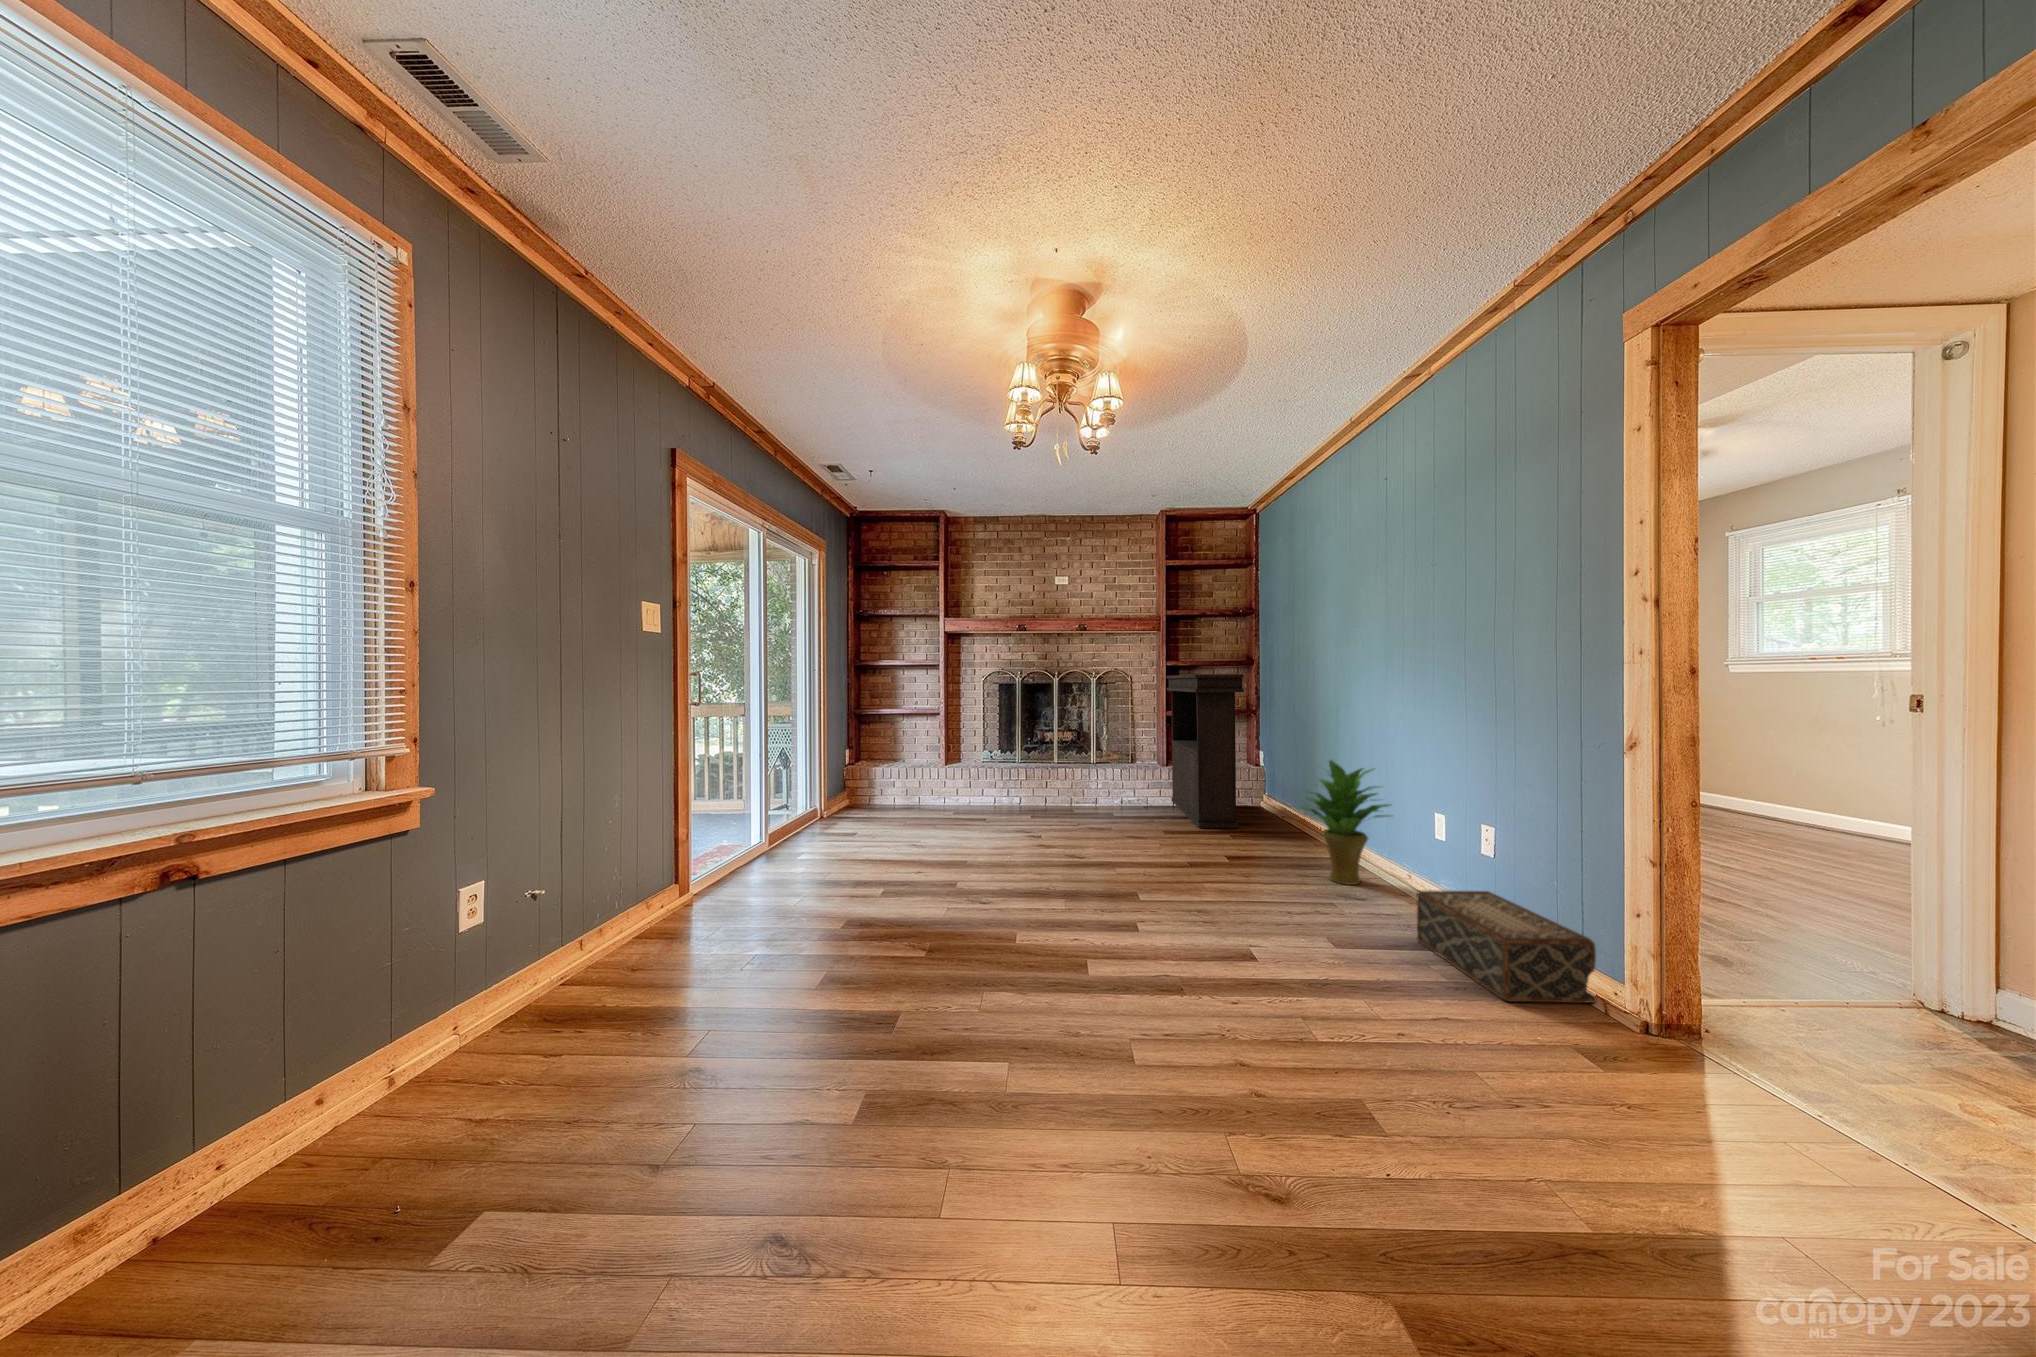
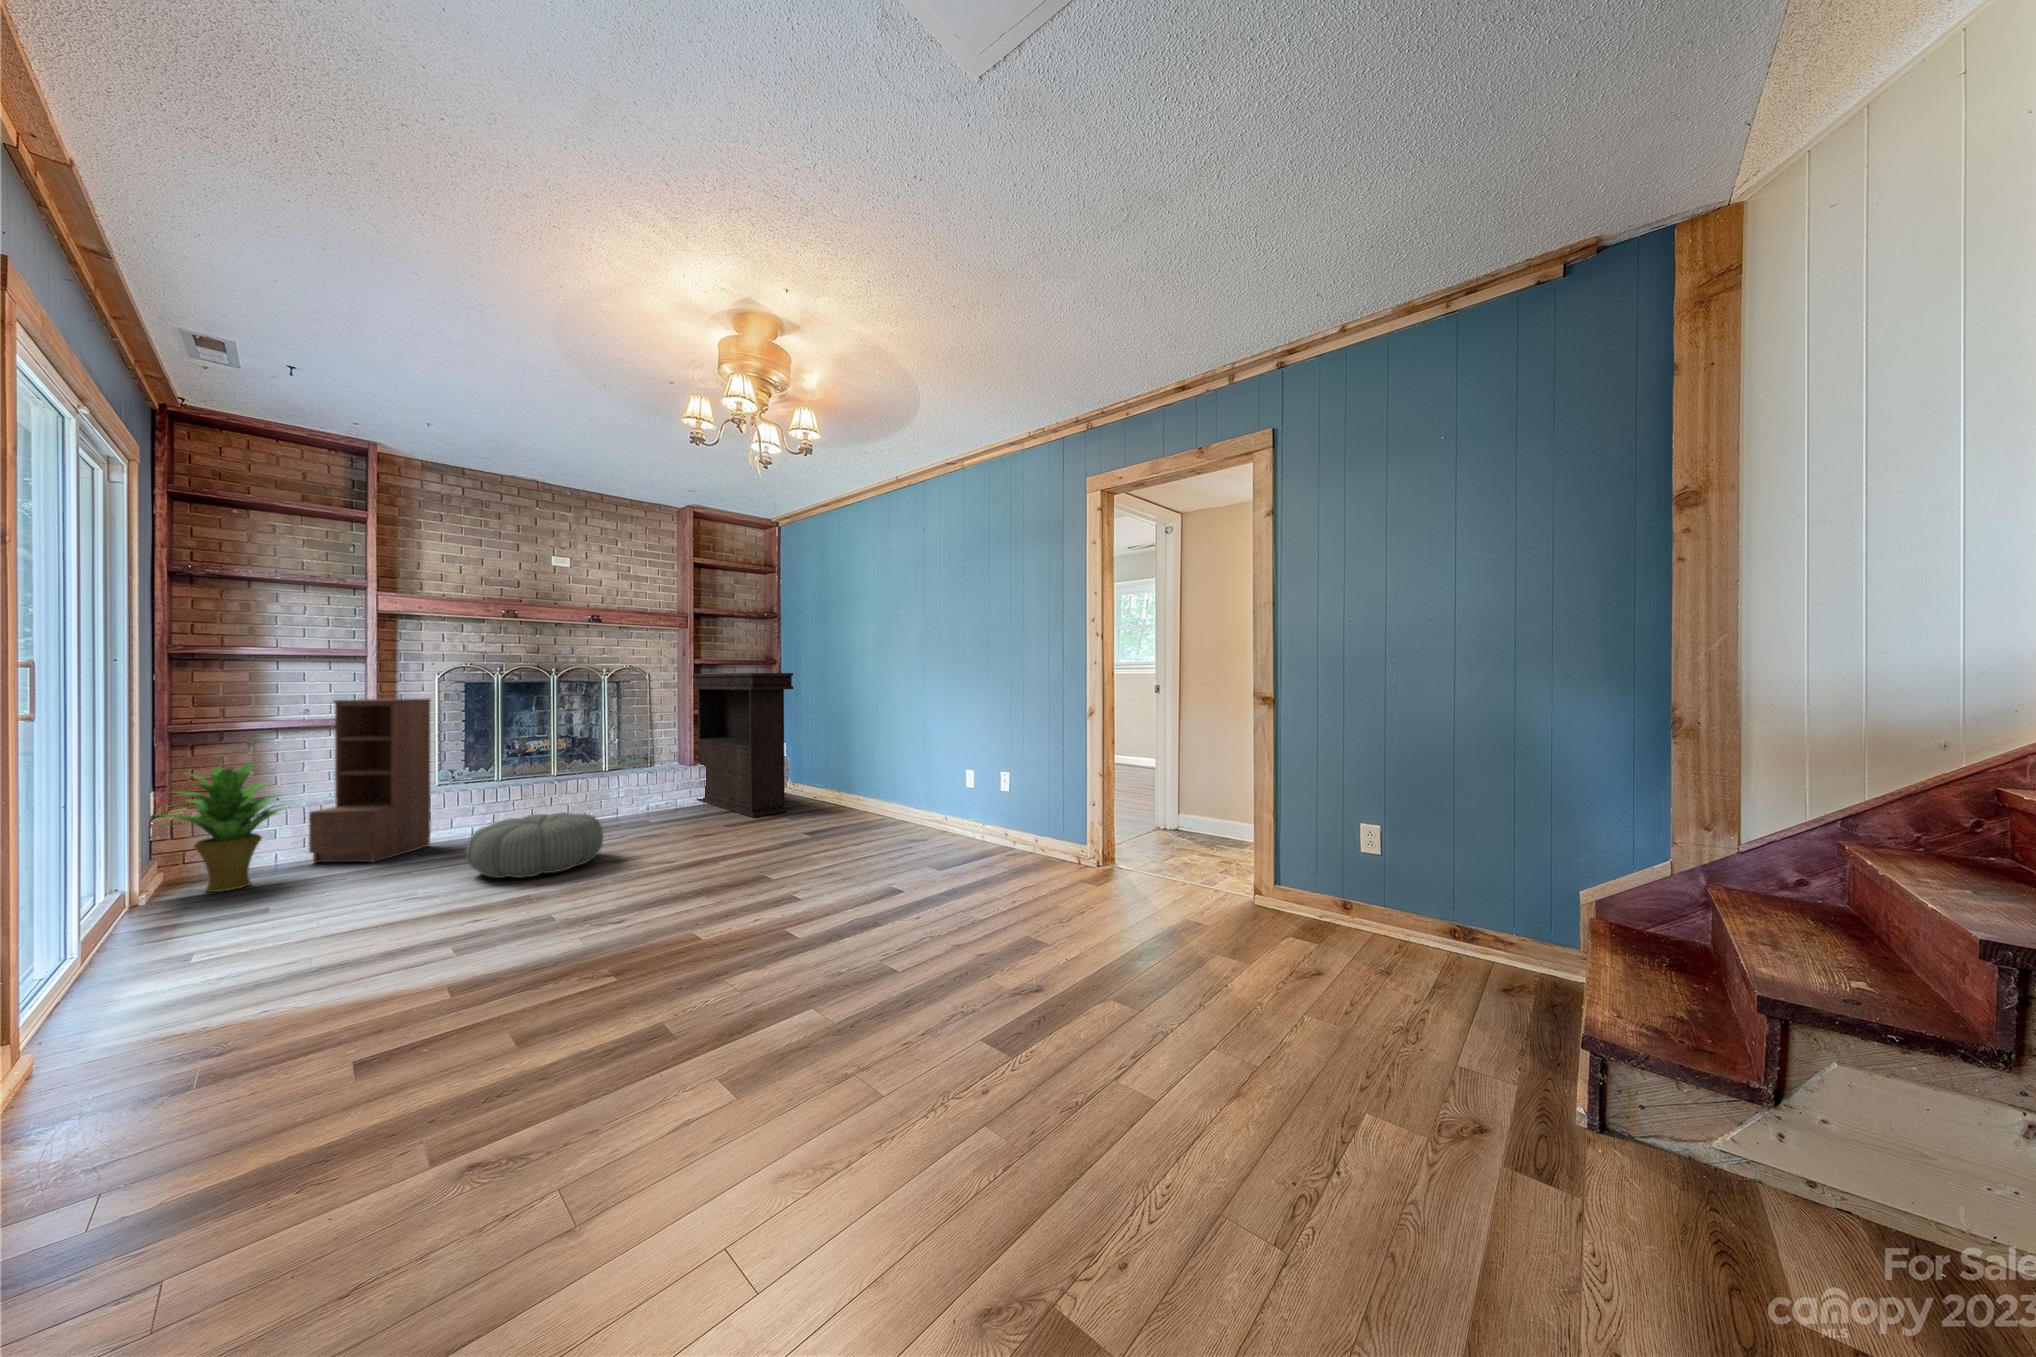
bookshelf: none [903,695,966,813] -> present [309,698,431,863]
potted plant: present [1300,760,1390,885] -> present [161,763,292,892]
pouf: none [952,794,1045,846] -> present [466,812,603,878]
woven basket: present [1417,890,1596,1003] -> none [976,814,1073,871]

